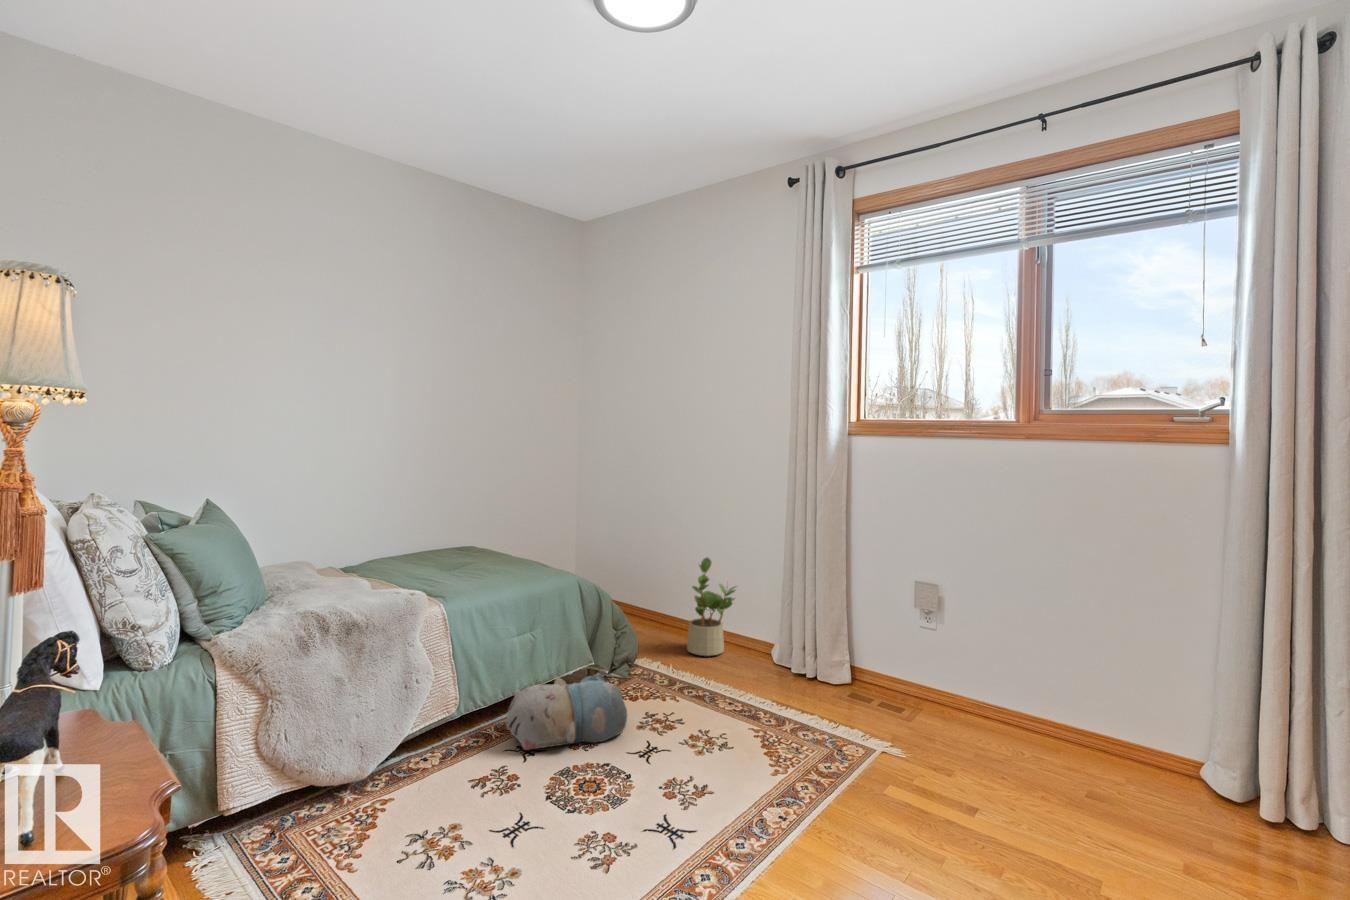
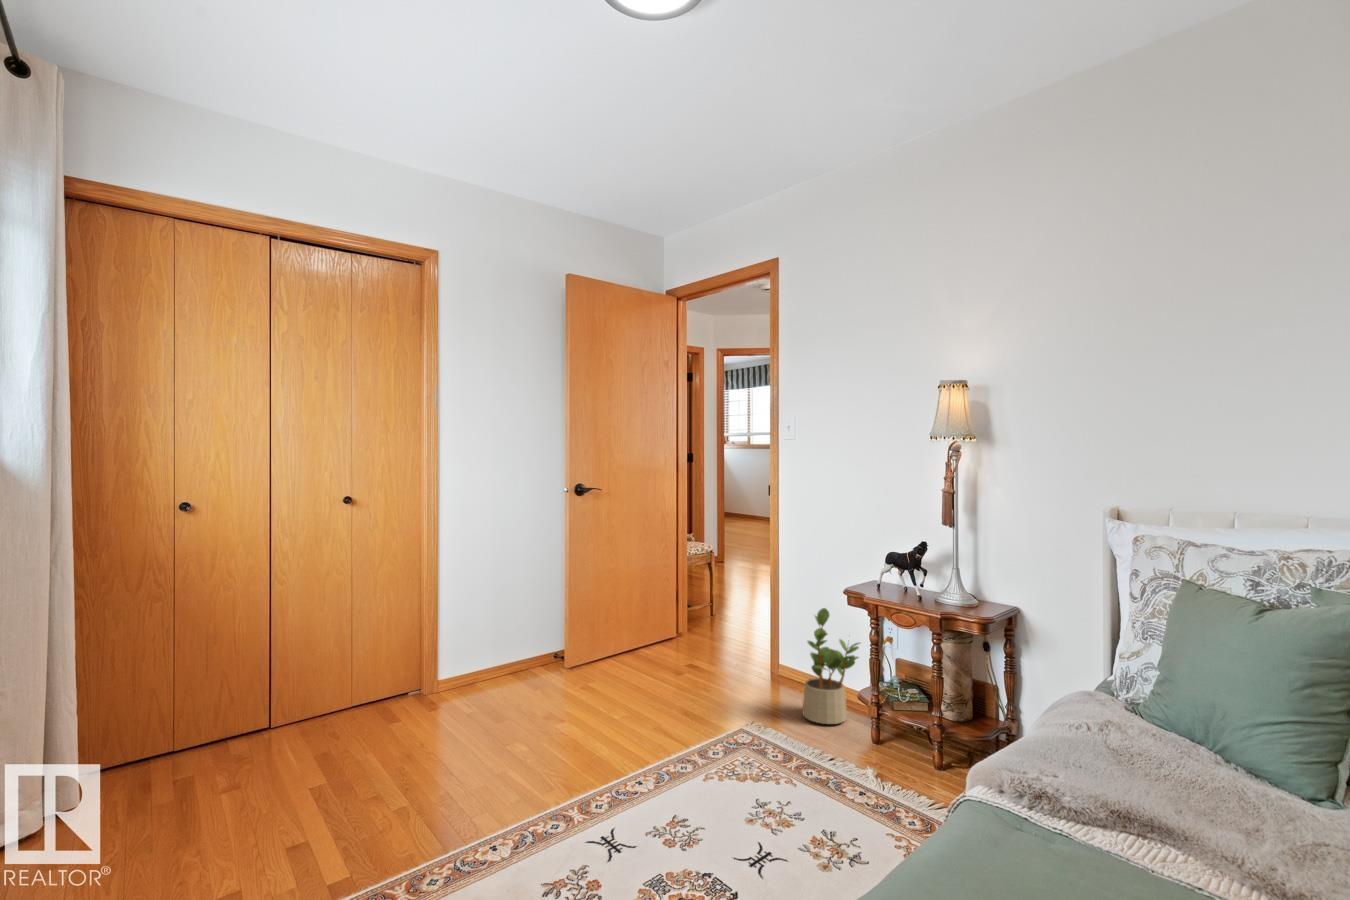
plush toy: present [506,673,627,750] -> none [589,748,733,845]

